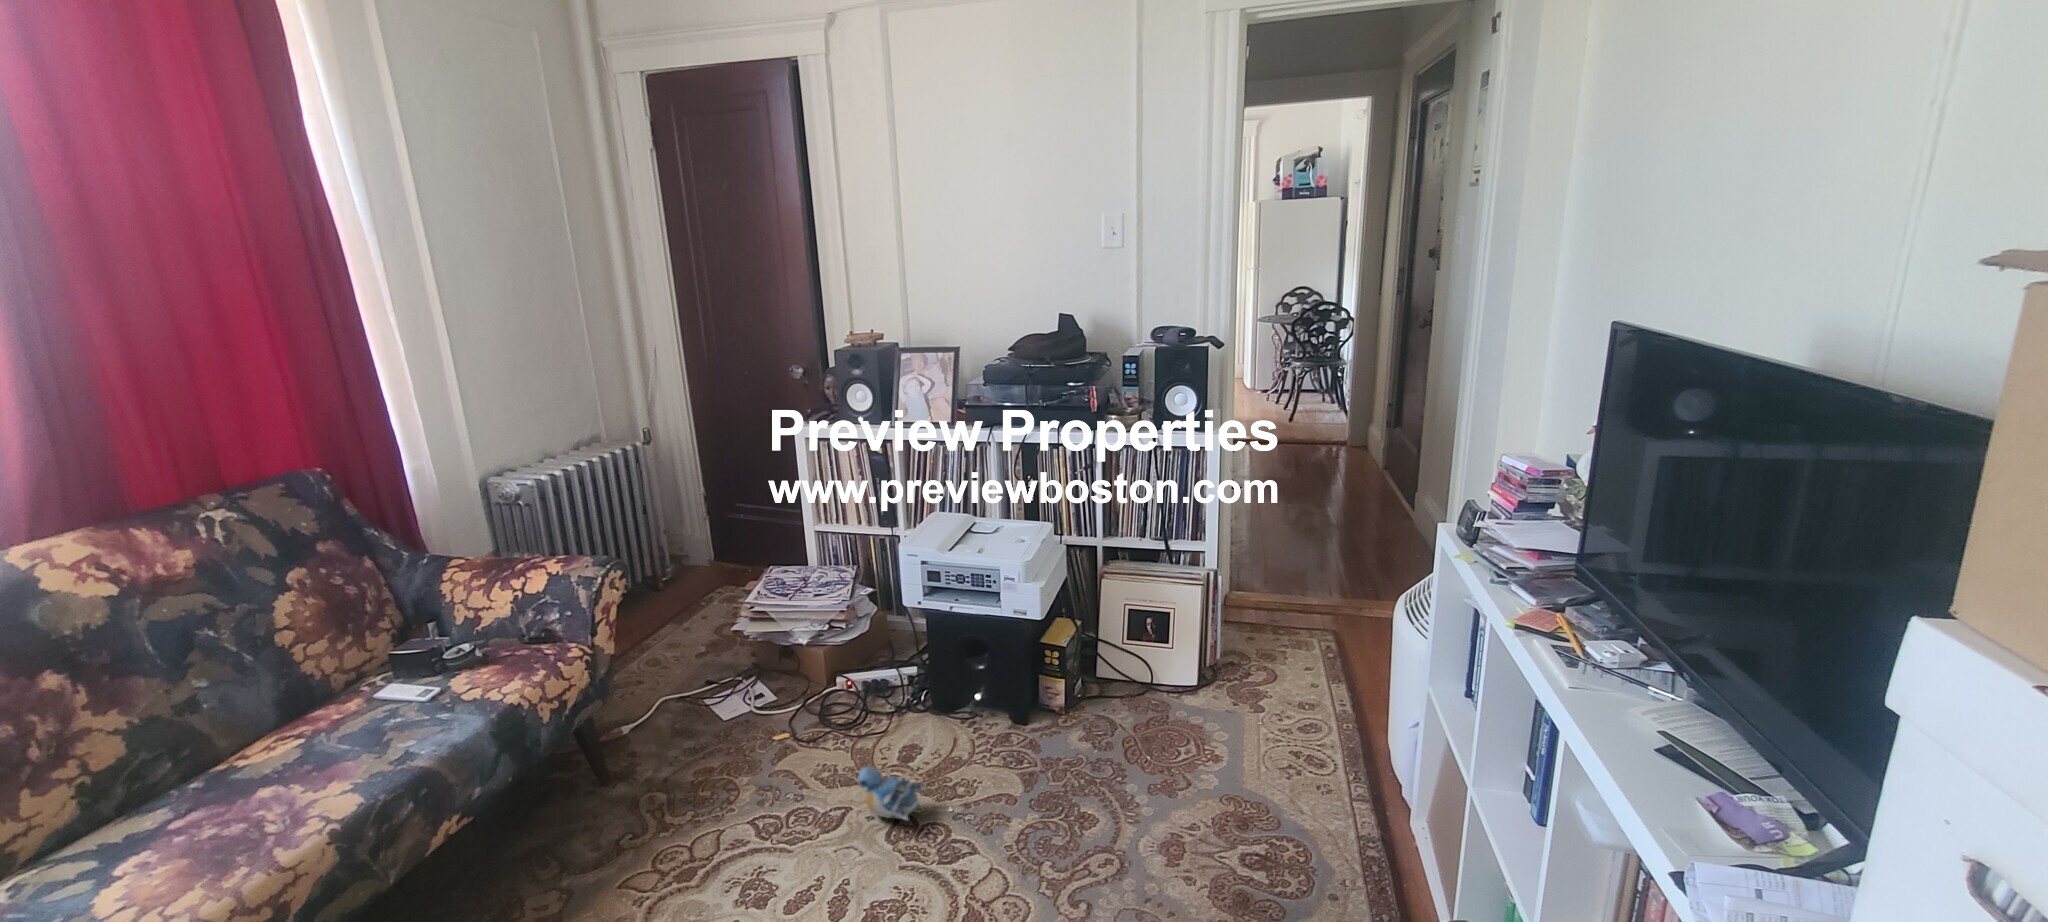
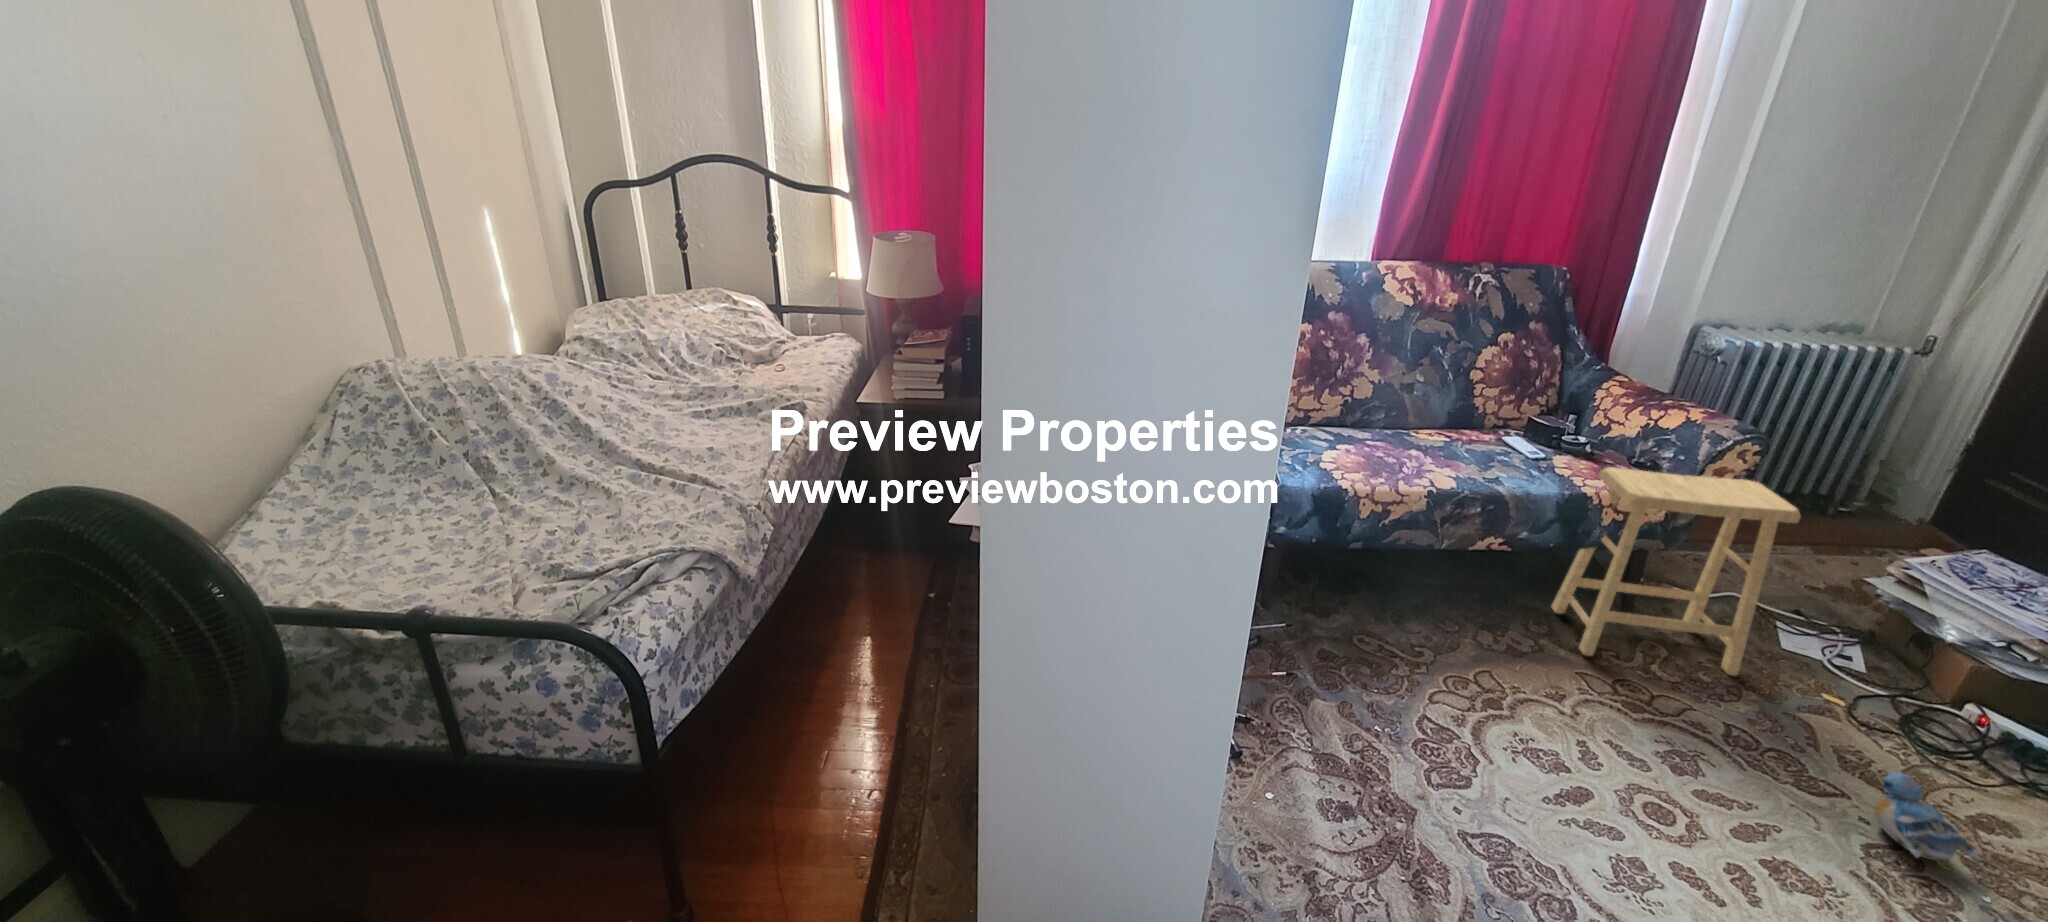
footstool: none [509,603,724,861] -> present [1552,467,1800,676]

